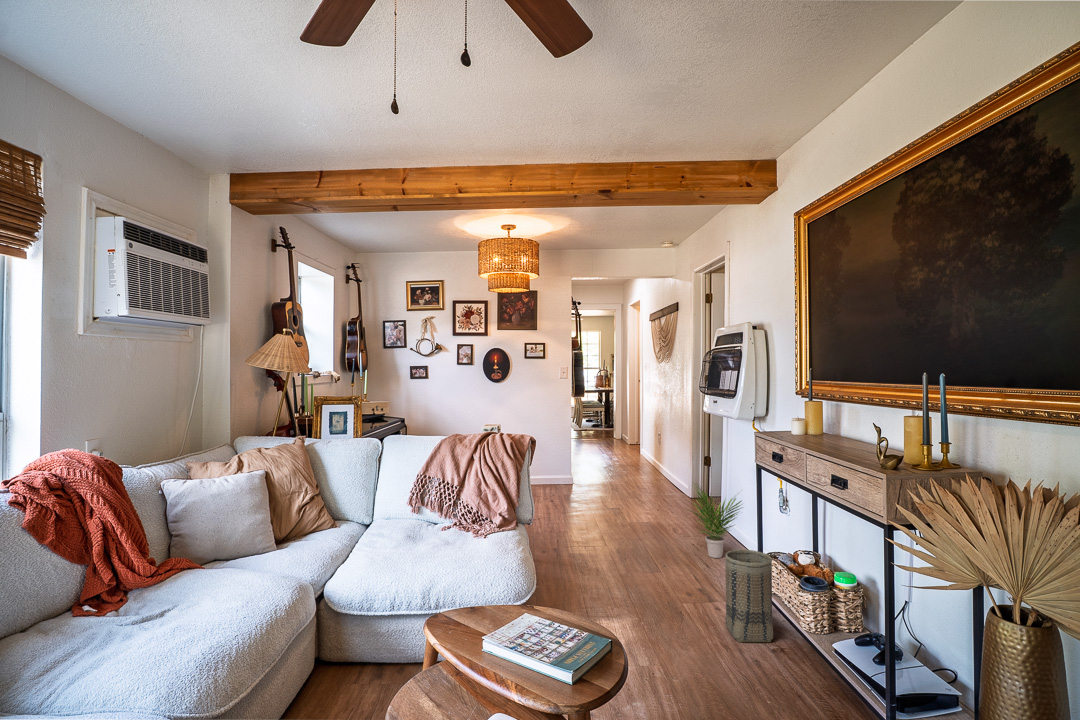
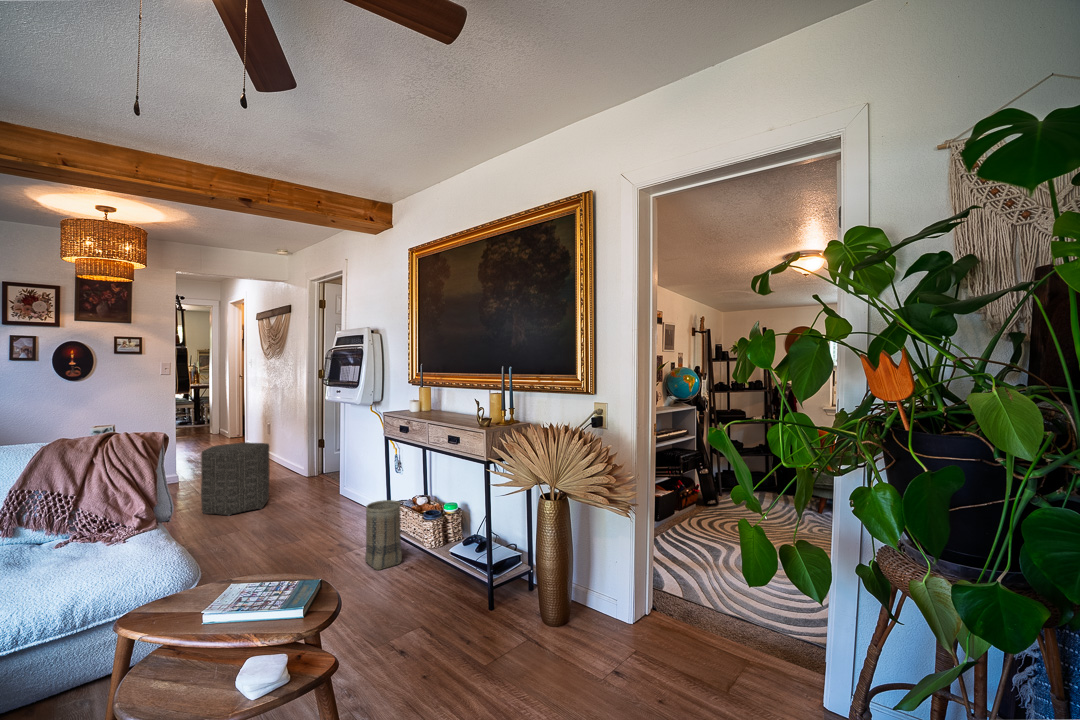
ottoman: none [581,454,644,531] -> present [201,442,270,516]
potted plant: present [692,483,741,558] -> none [310,457,366,516]

